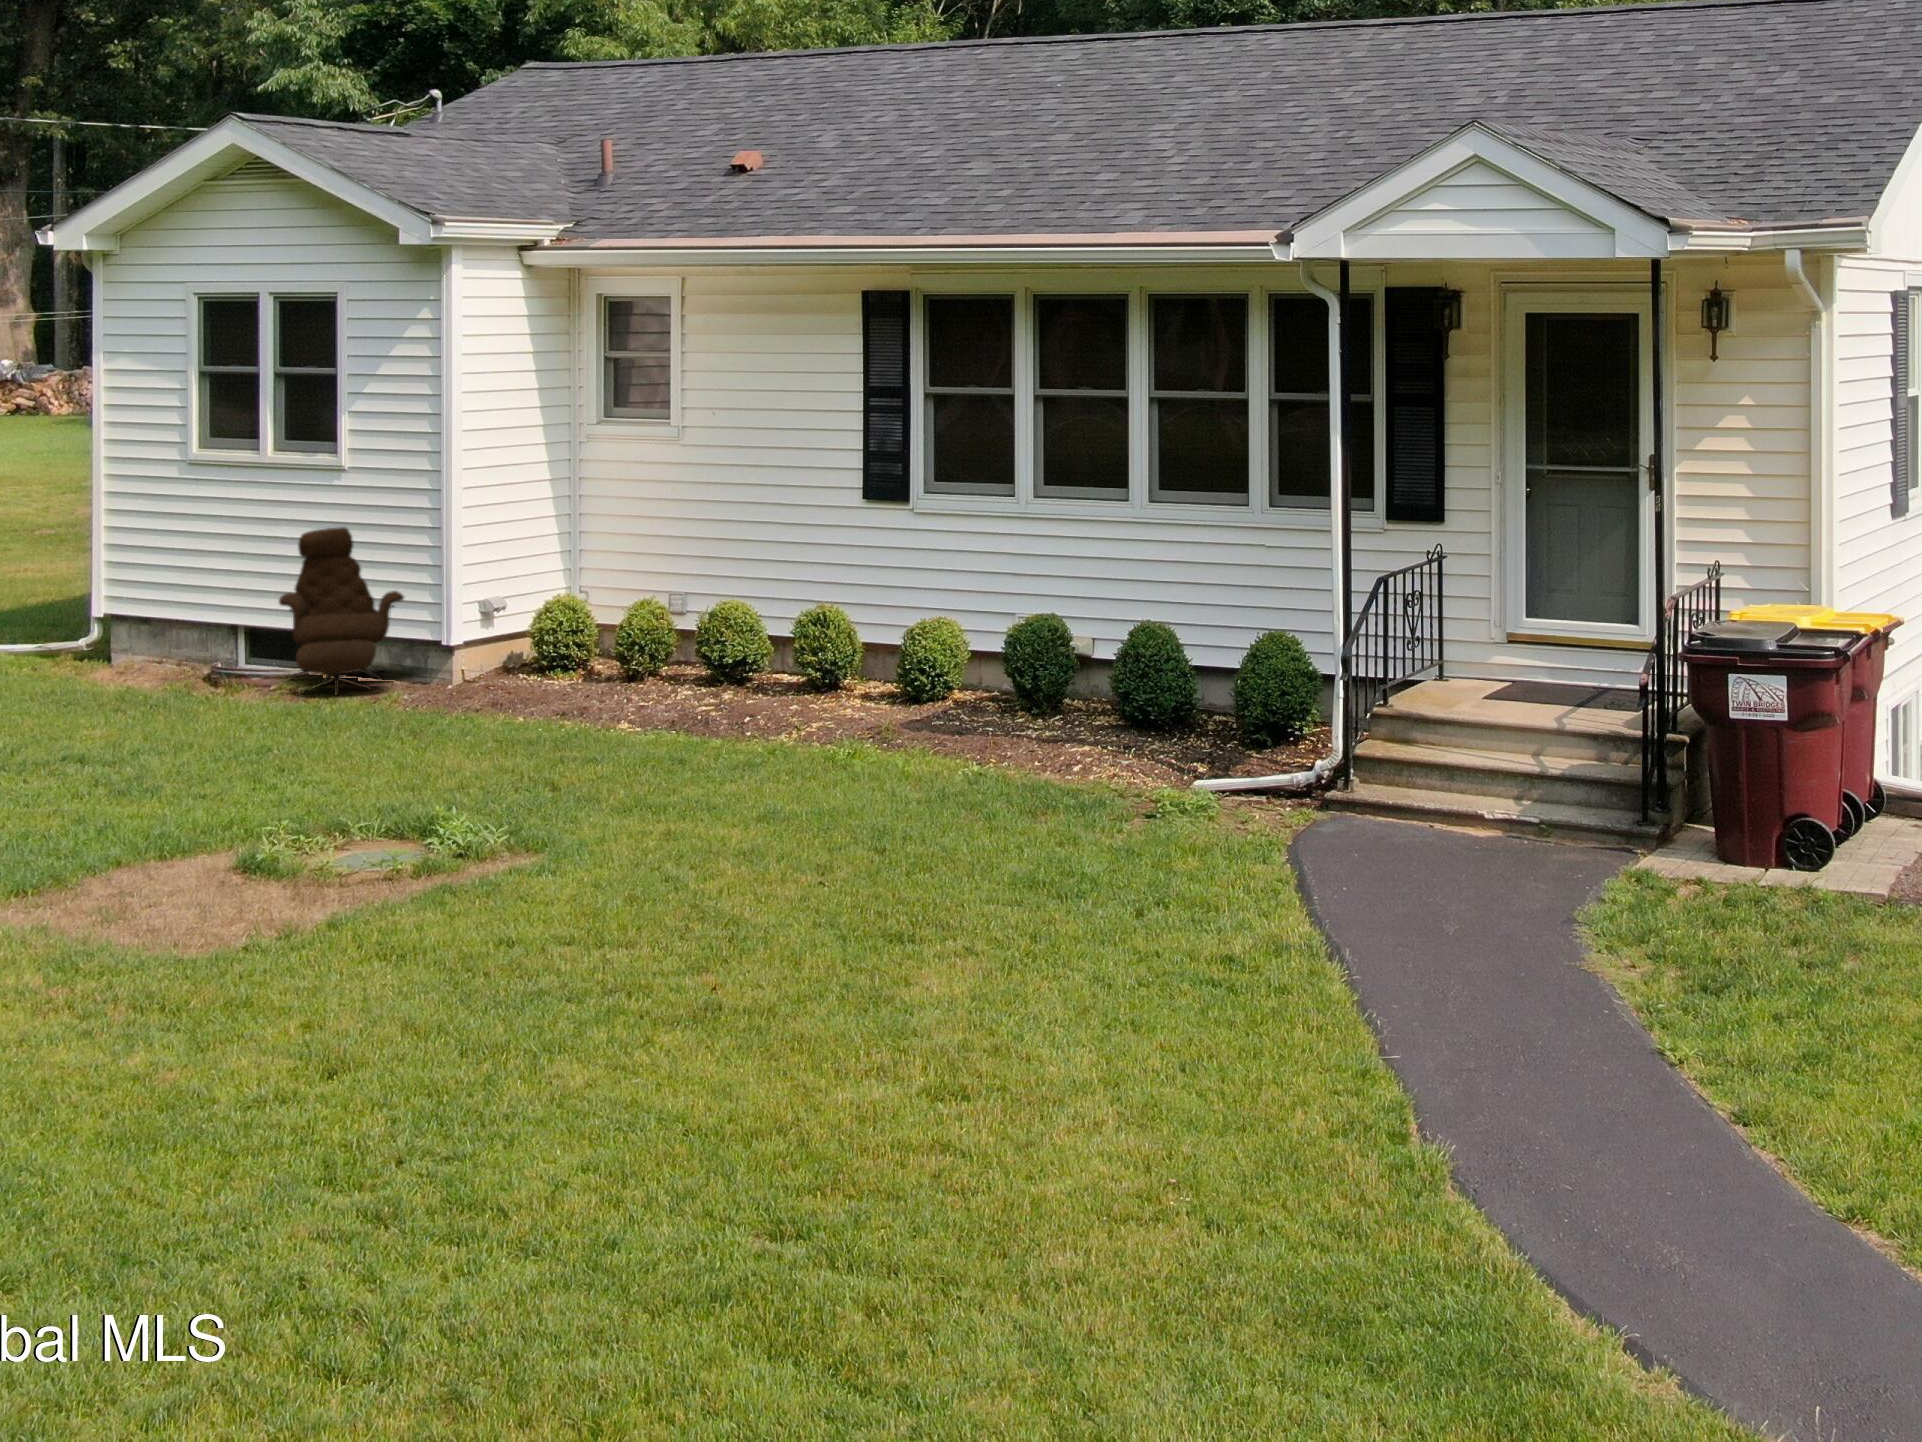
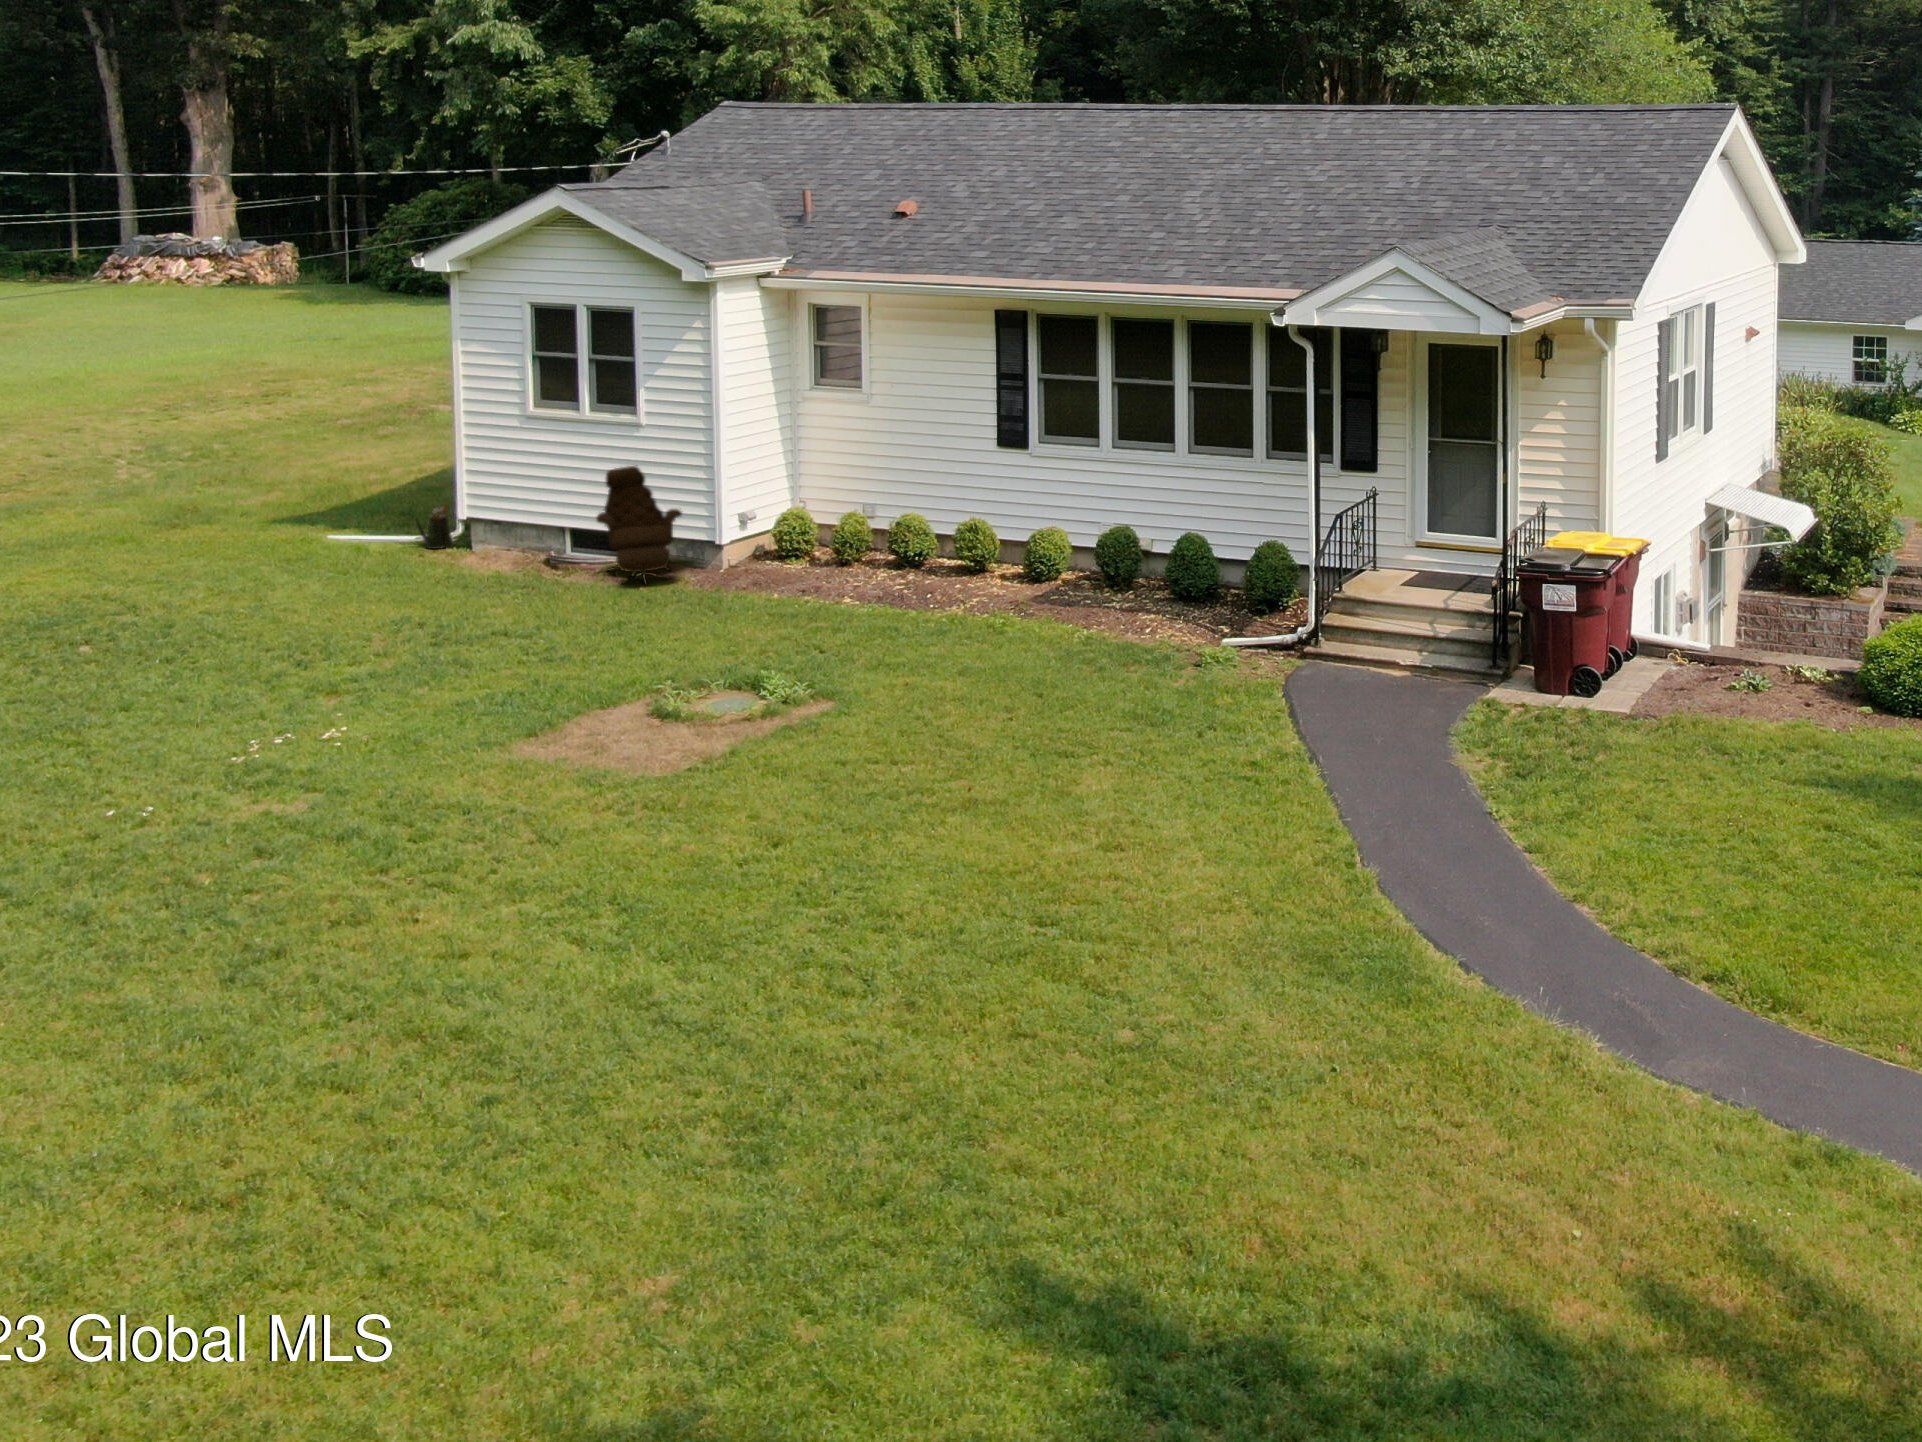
watering can: none [46,586,107,652] -> present [416,503,453,549]

